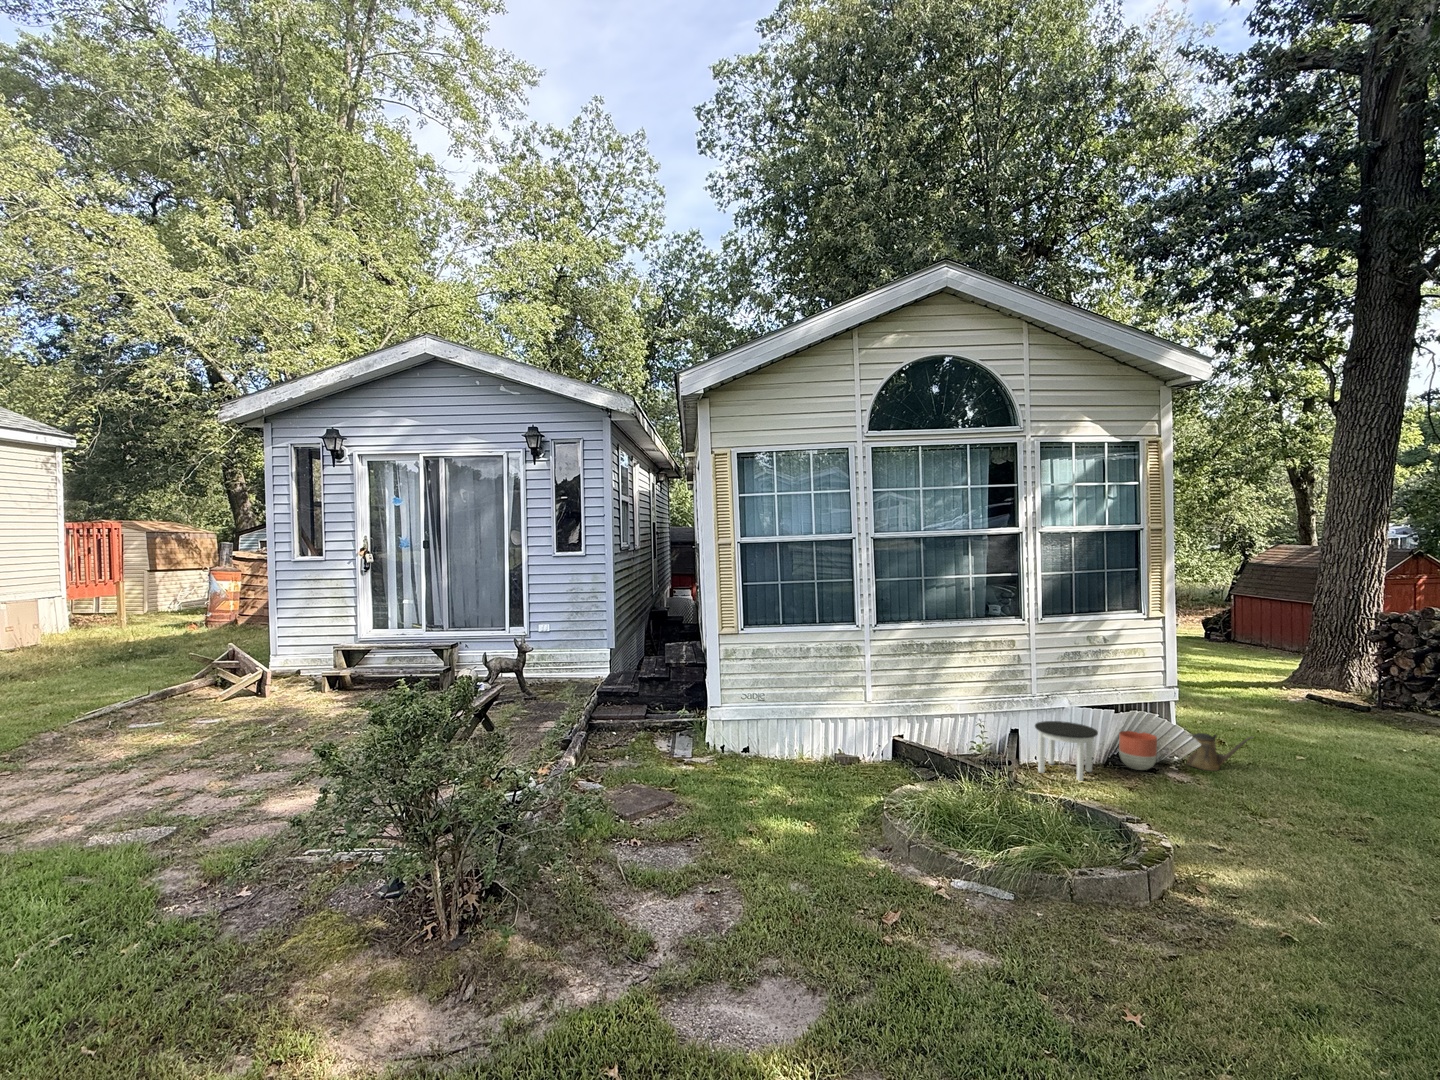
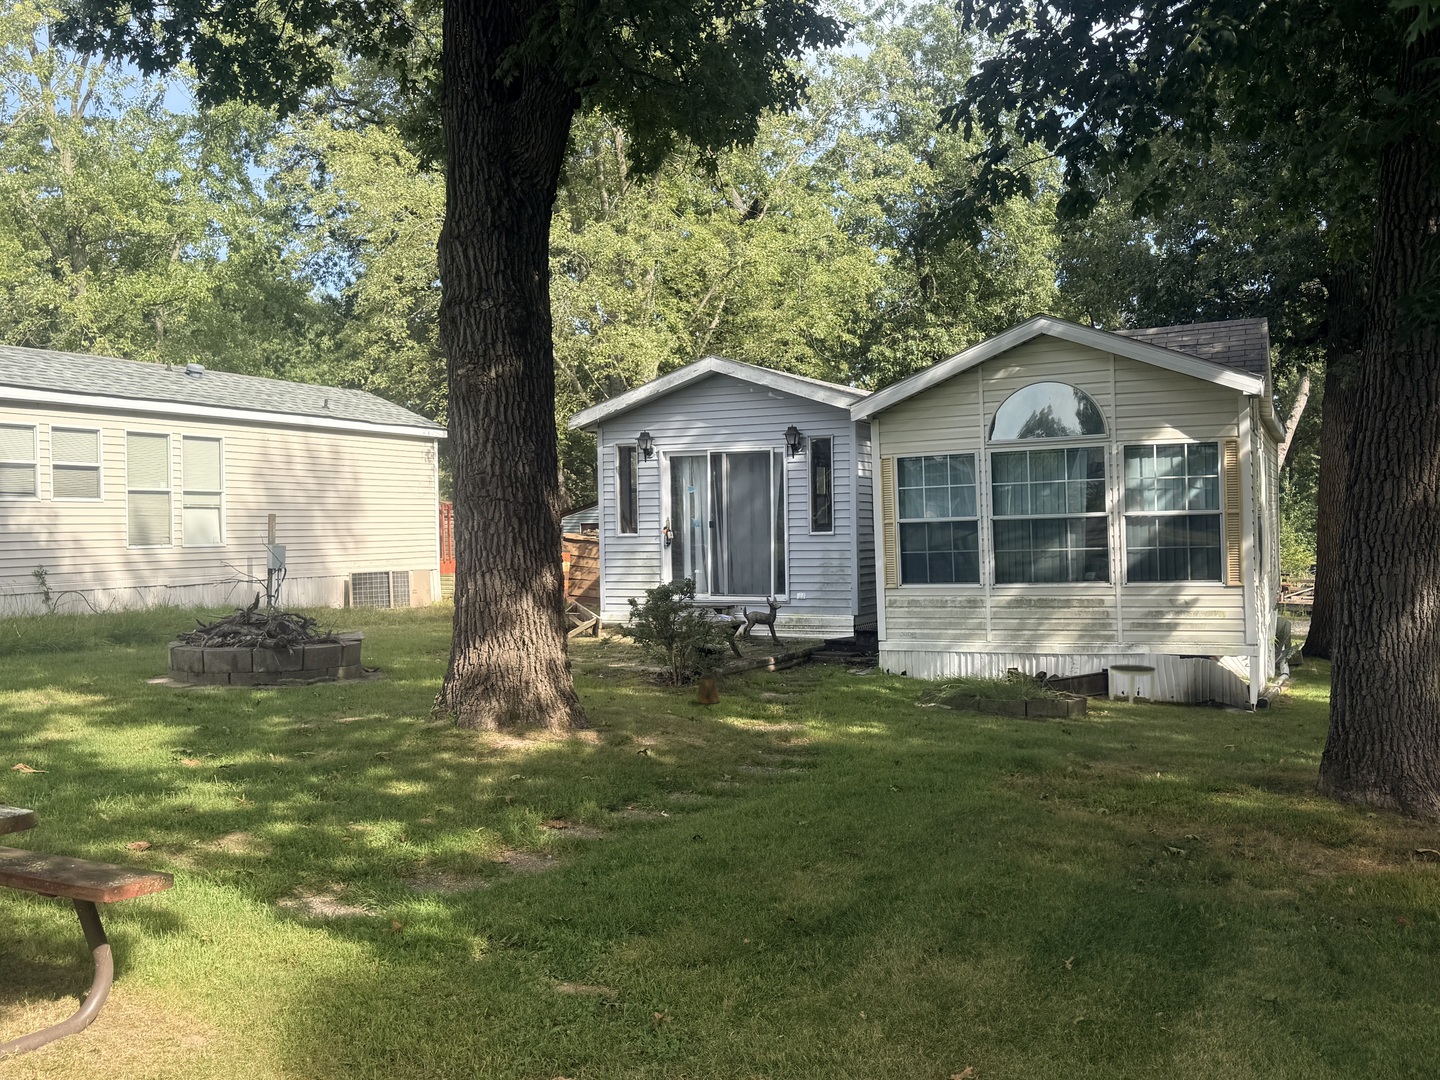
planter: present [1119,731,1157,770] -> none [1186,676,1214,705]
watering can: present [1186,733,1253,771] -> present [696,674,720,704]

